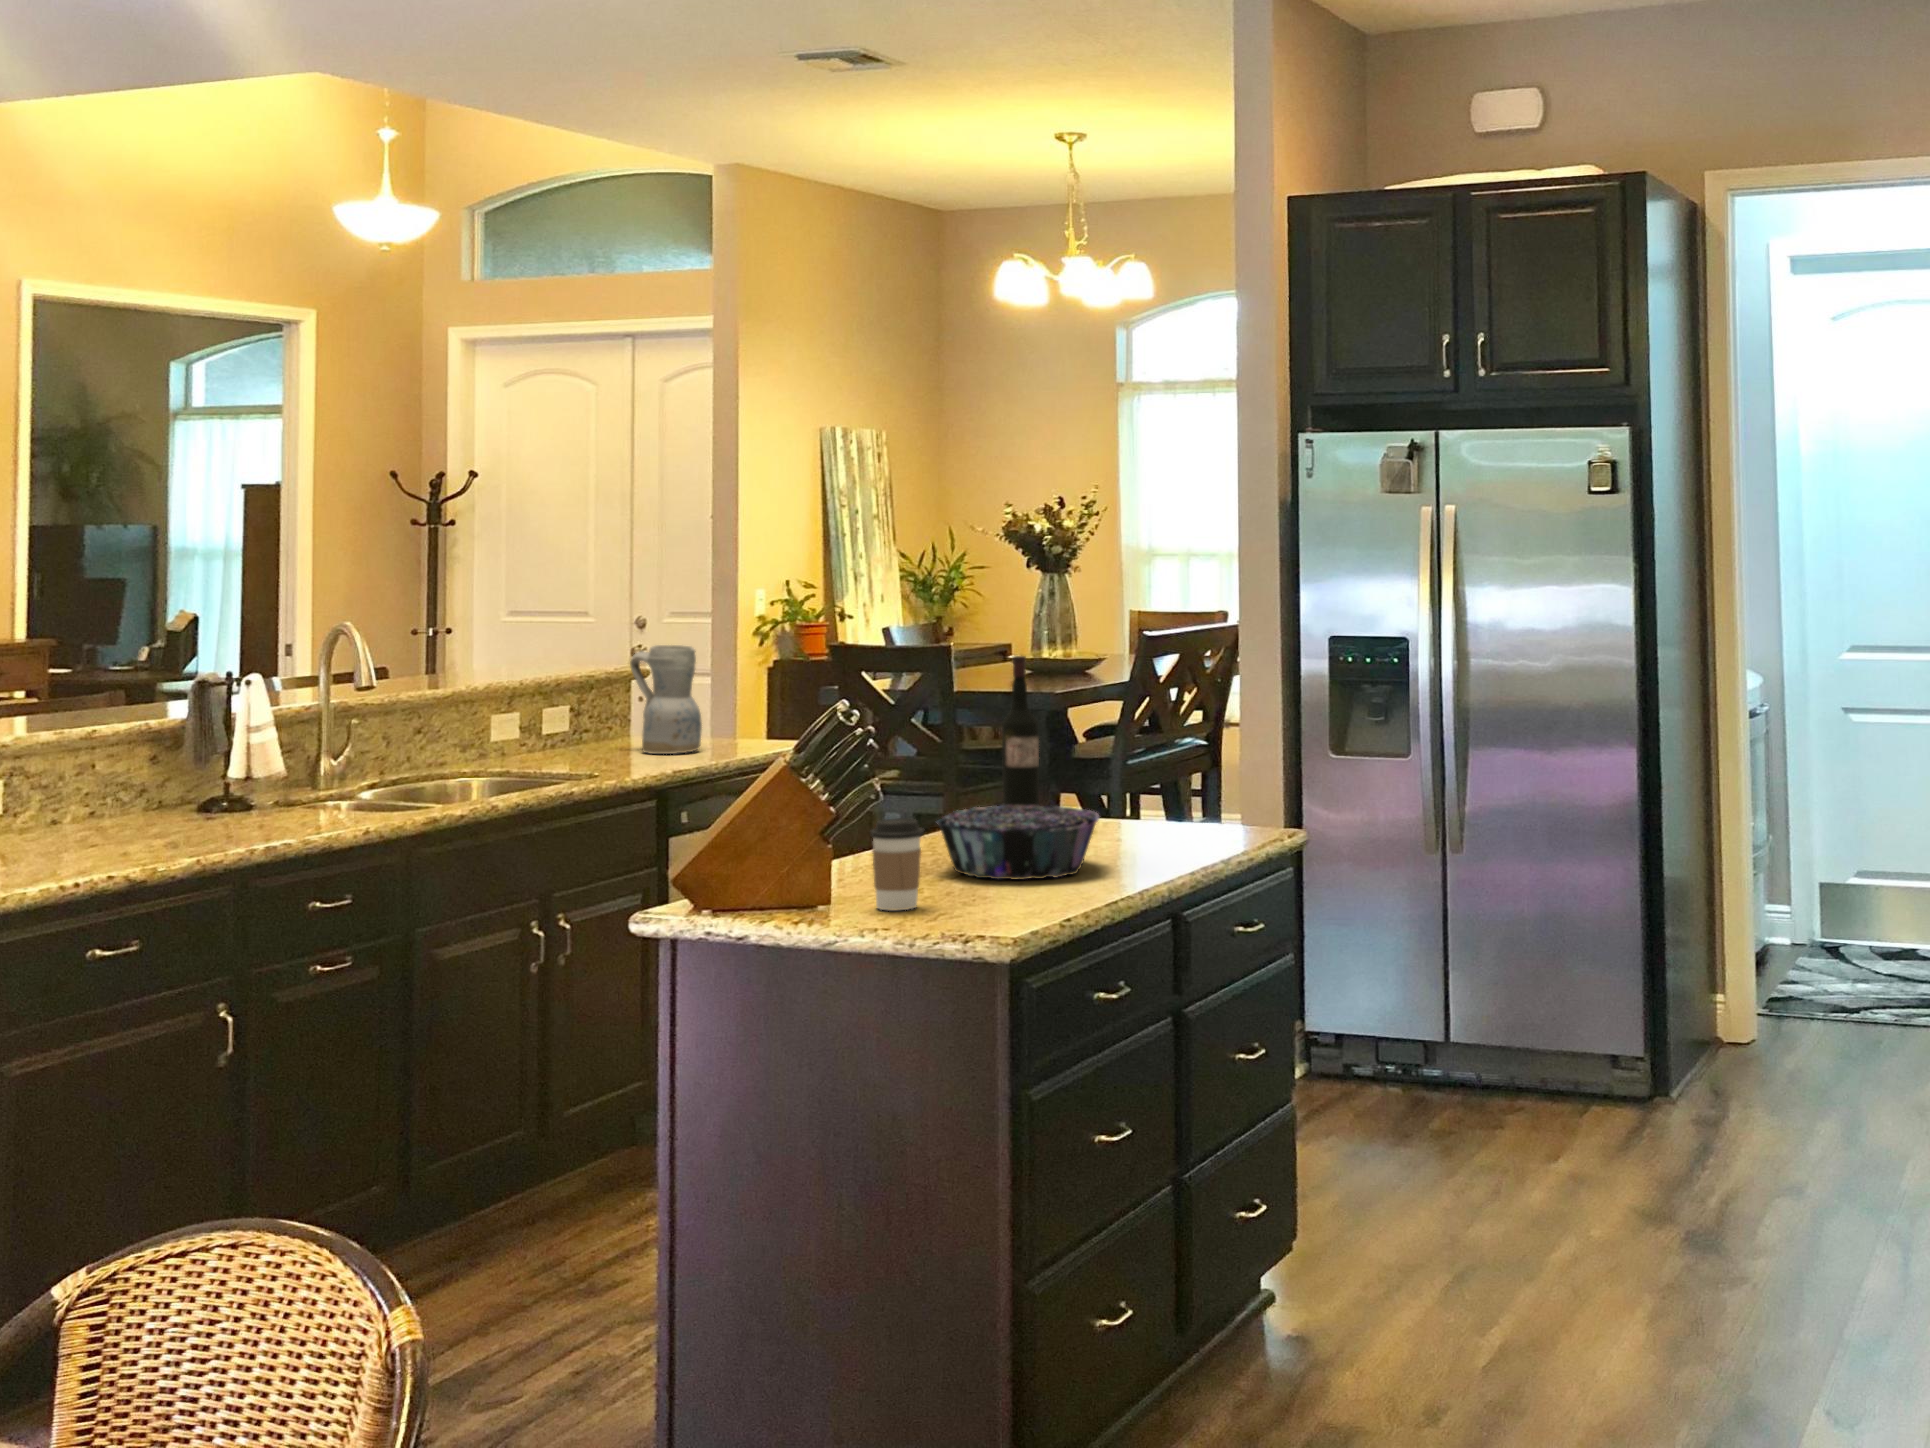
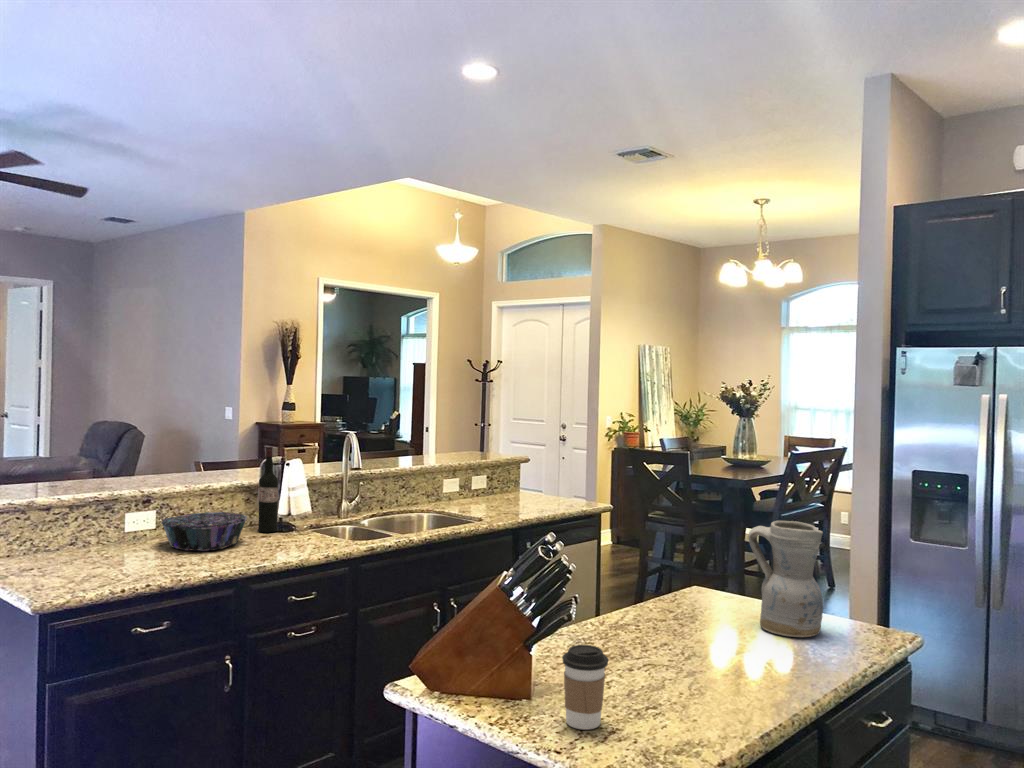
ceramic pitcher: present [630,645,702,754] -> present [748,521,823,637]
wine bottle: present [1002,656,1039,806] -> present [258,447,278,532]
decorative bowl: present [937,805,1099,880] -> present [162,512,247,551]

